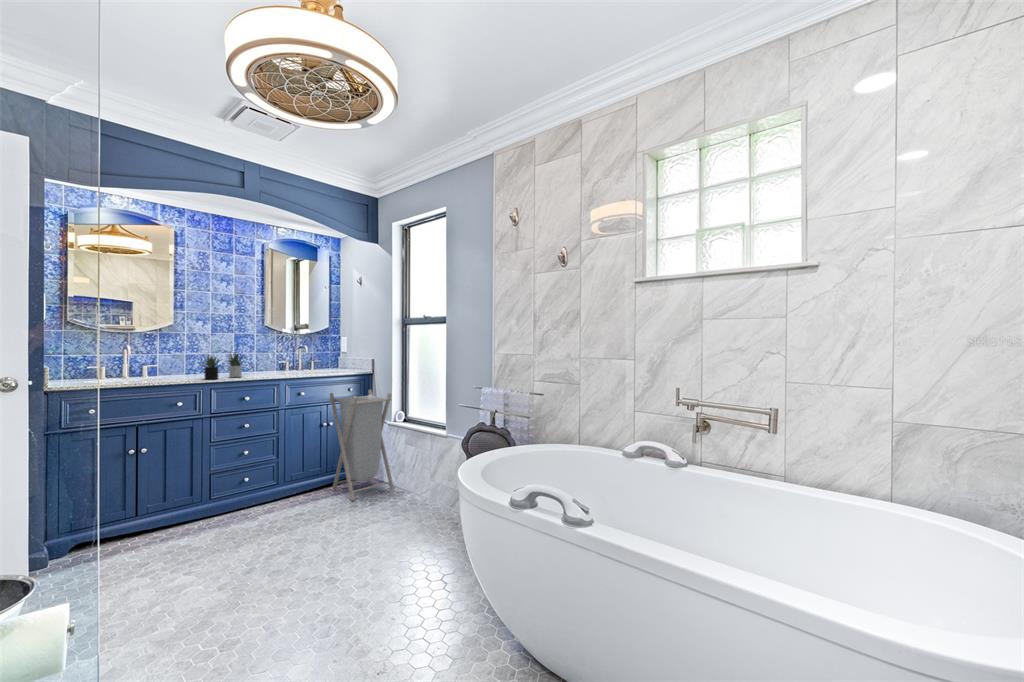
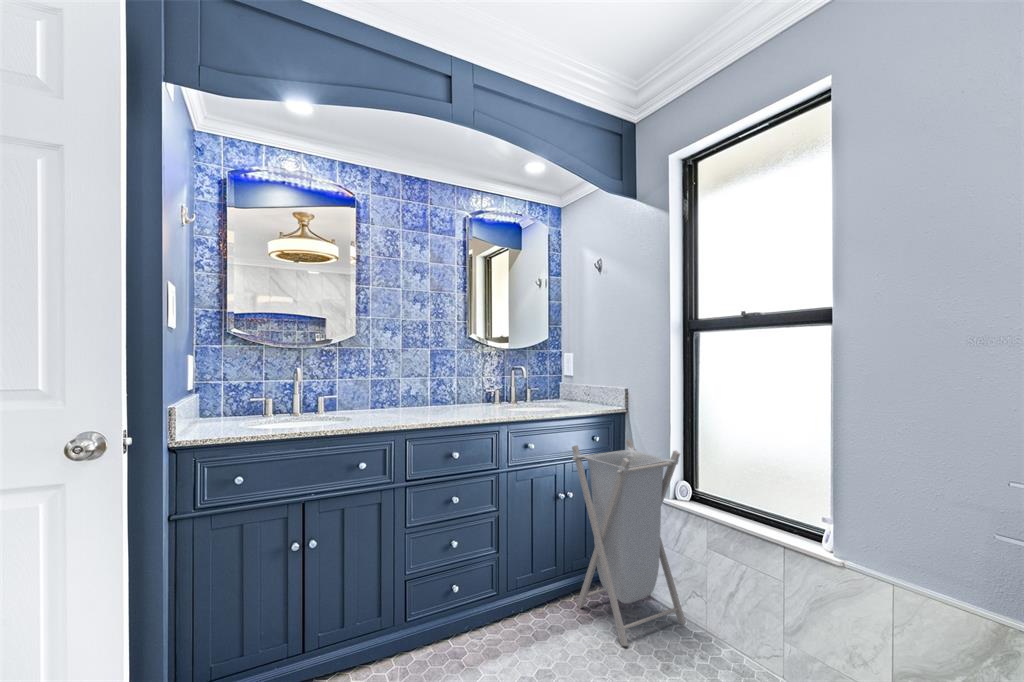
succulent plant: present [200,354,244,379] -> none [387,376,455,425]

